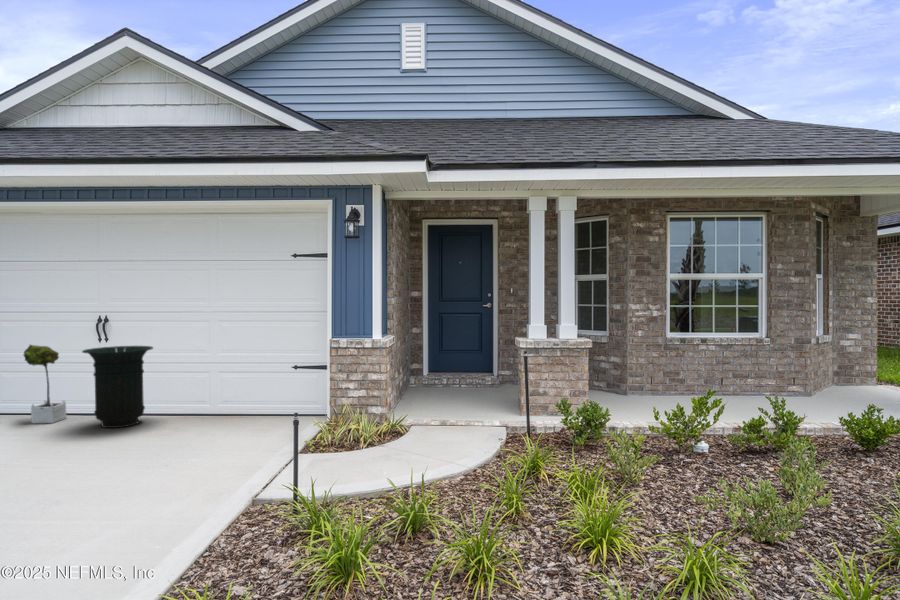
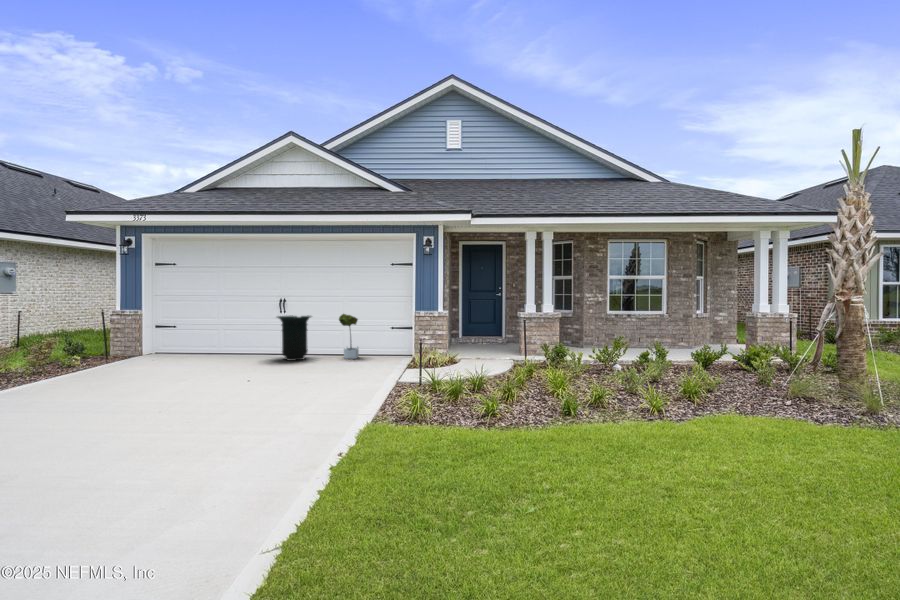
potted tree: present [24,345,67,423] -> present [339,314,359,359]

